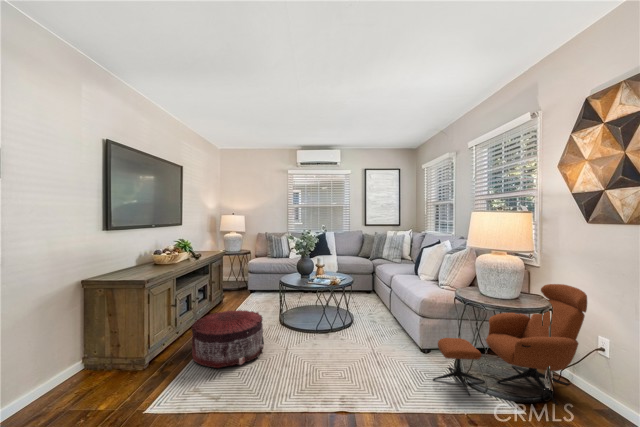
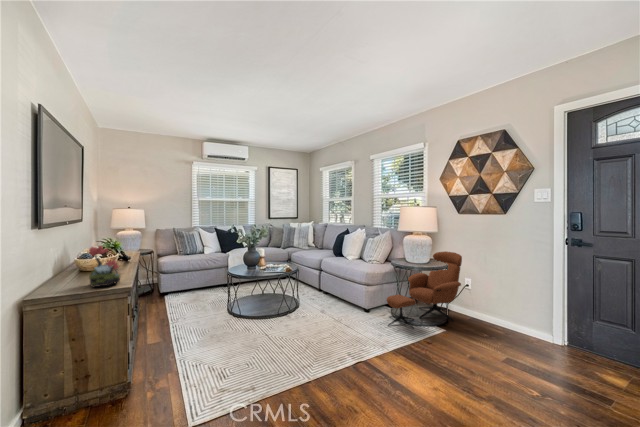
plant: none [107,240,138,275] -> present [89,246,120,287]
pouf: present [192,310,264,368] -> none [181,305,257,364]

